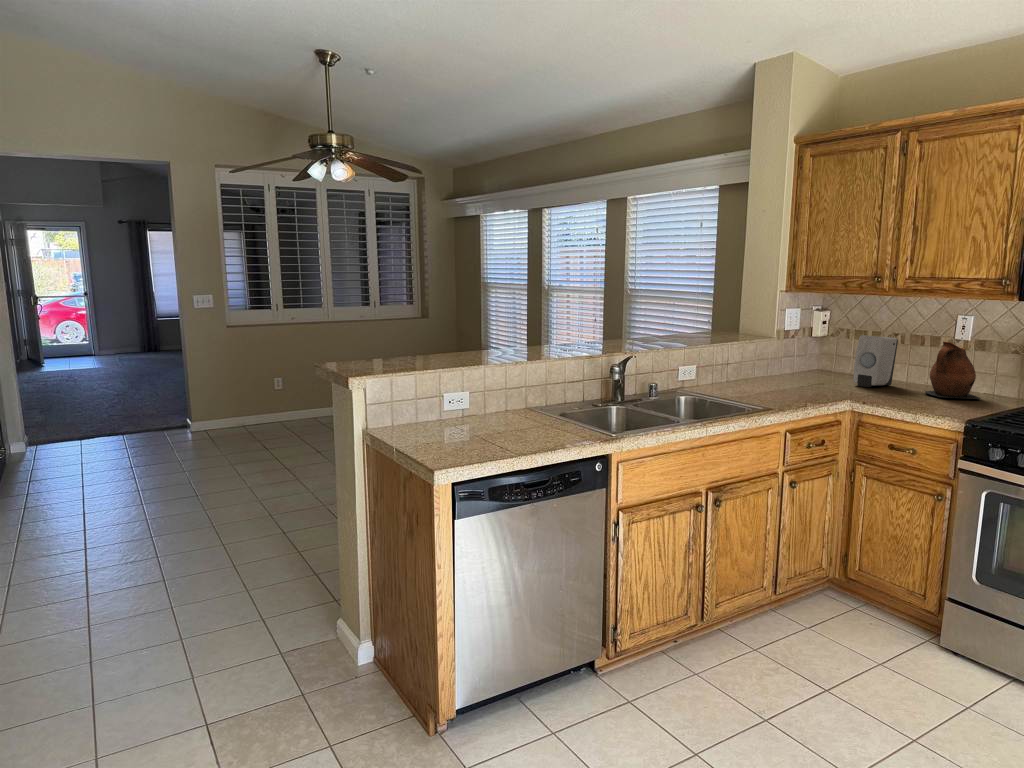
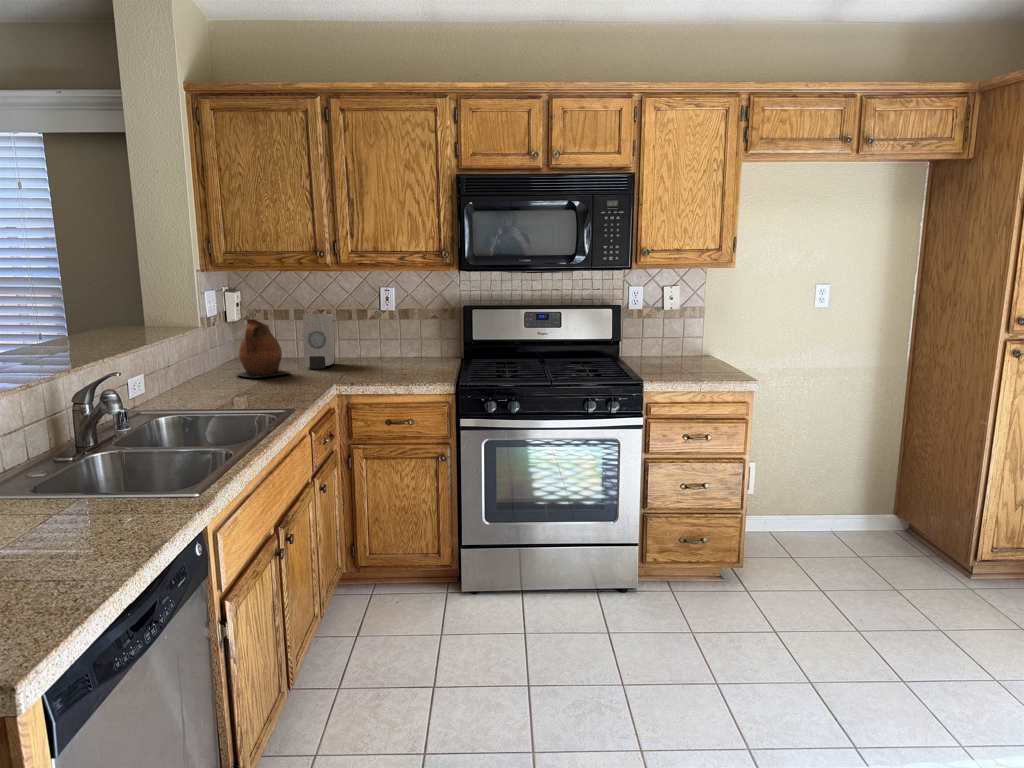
ceramic pitcher: present [925,342,981,400] -> present [238,319,290,378]

